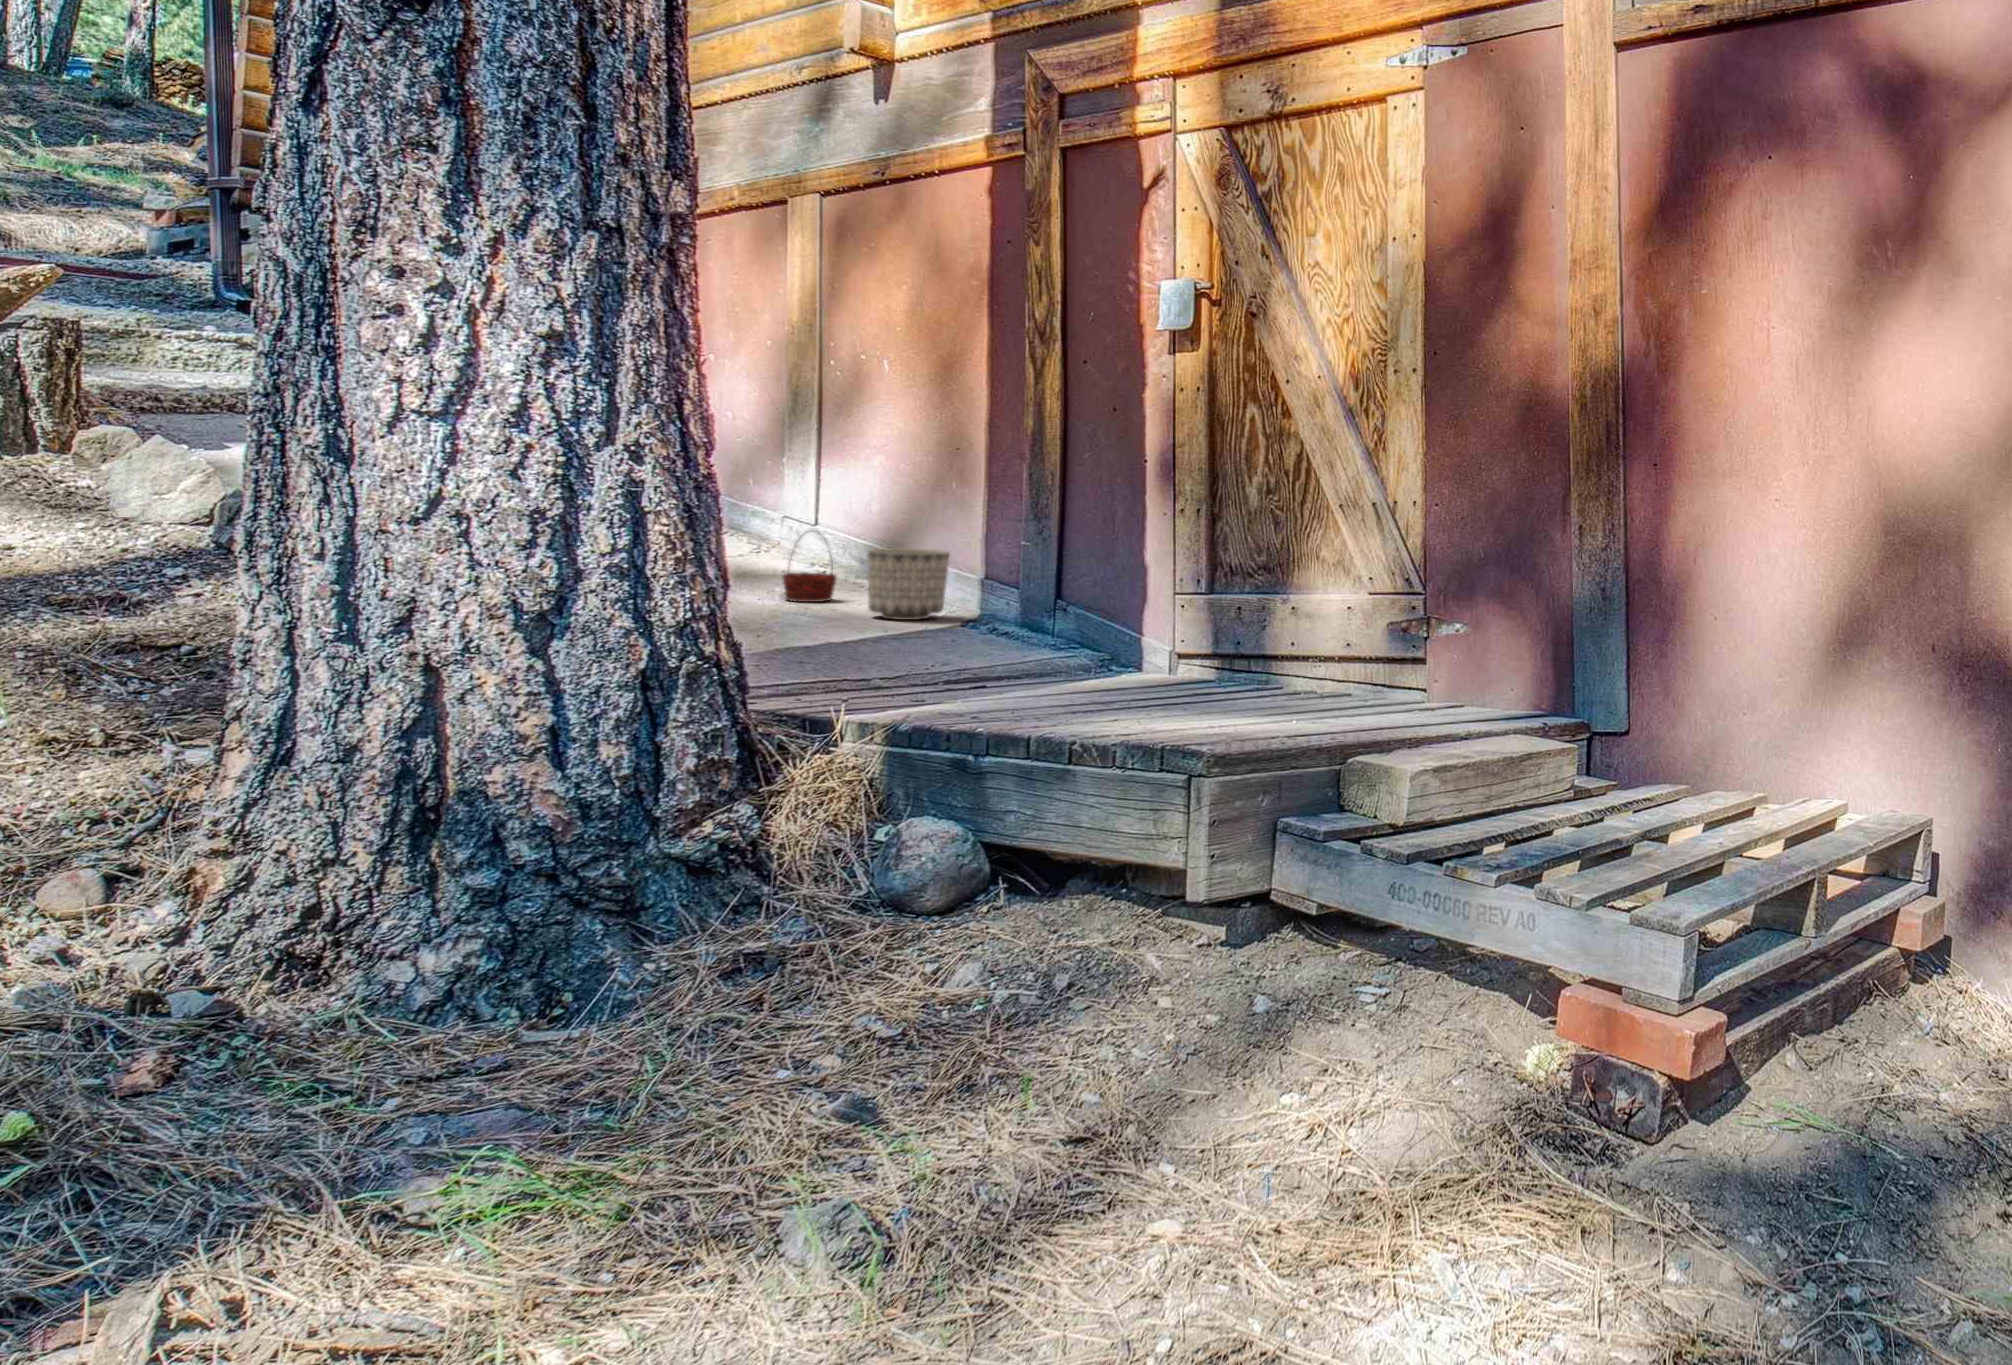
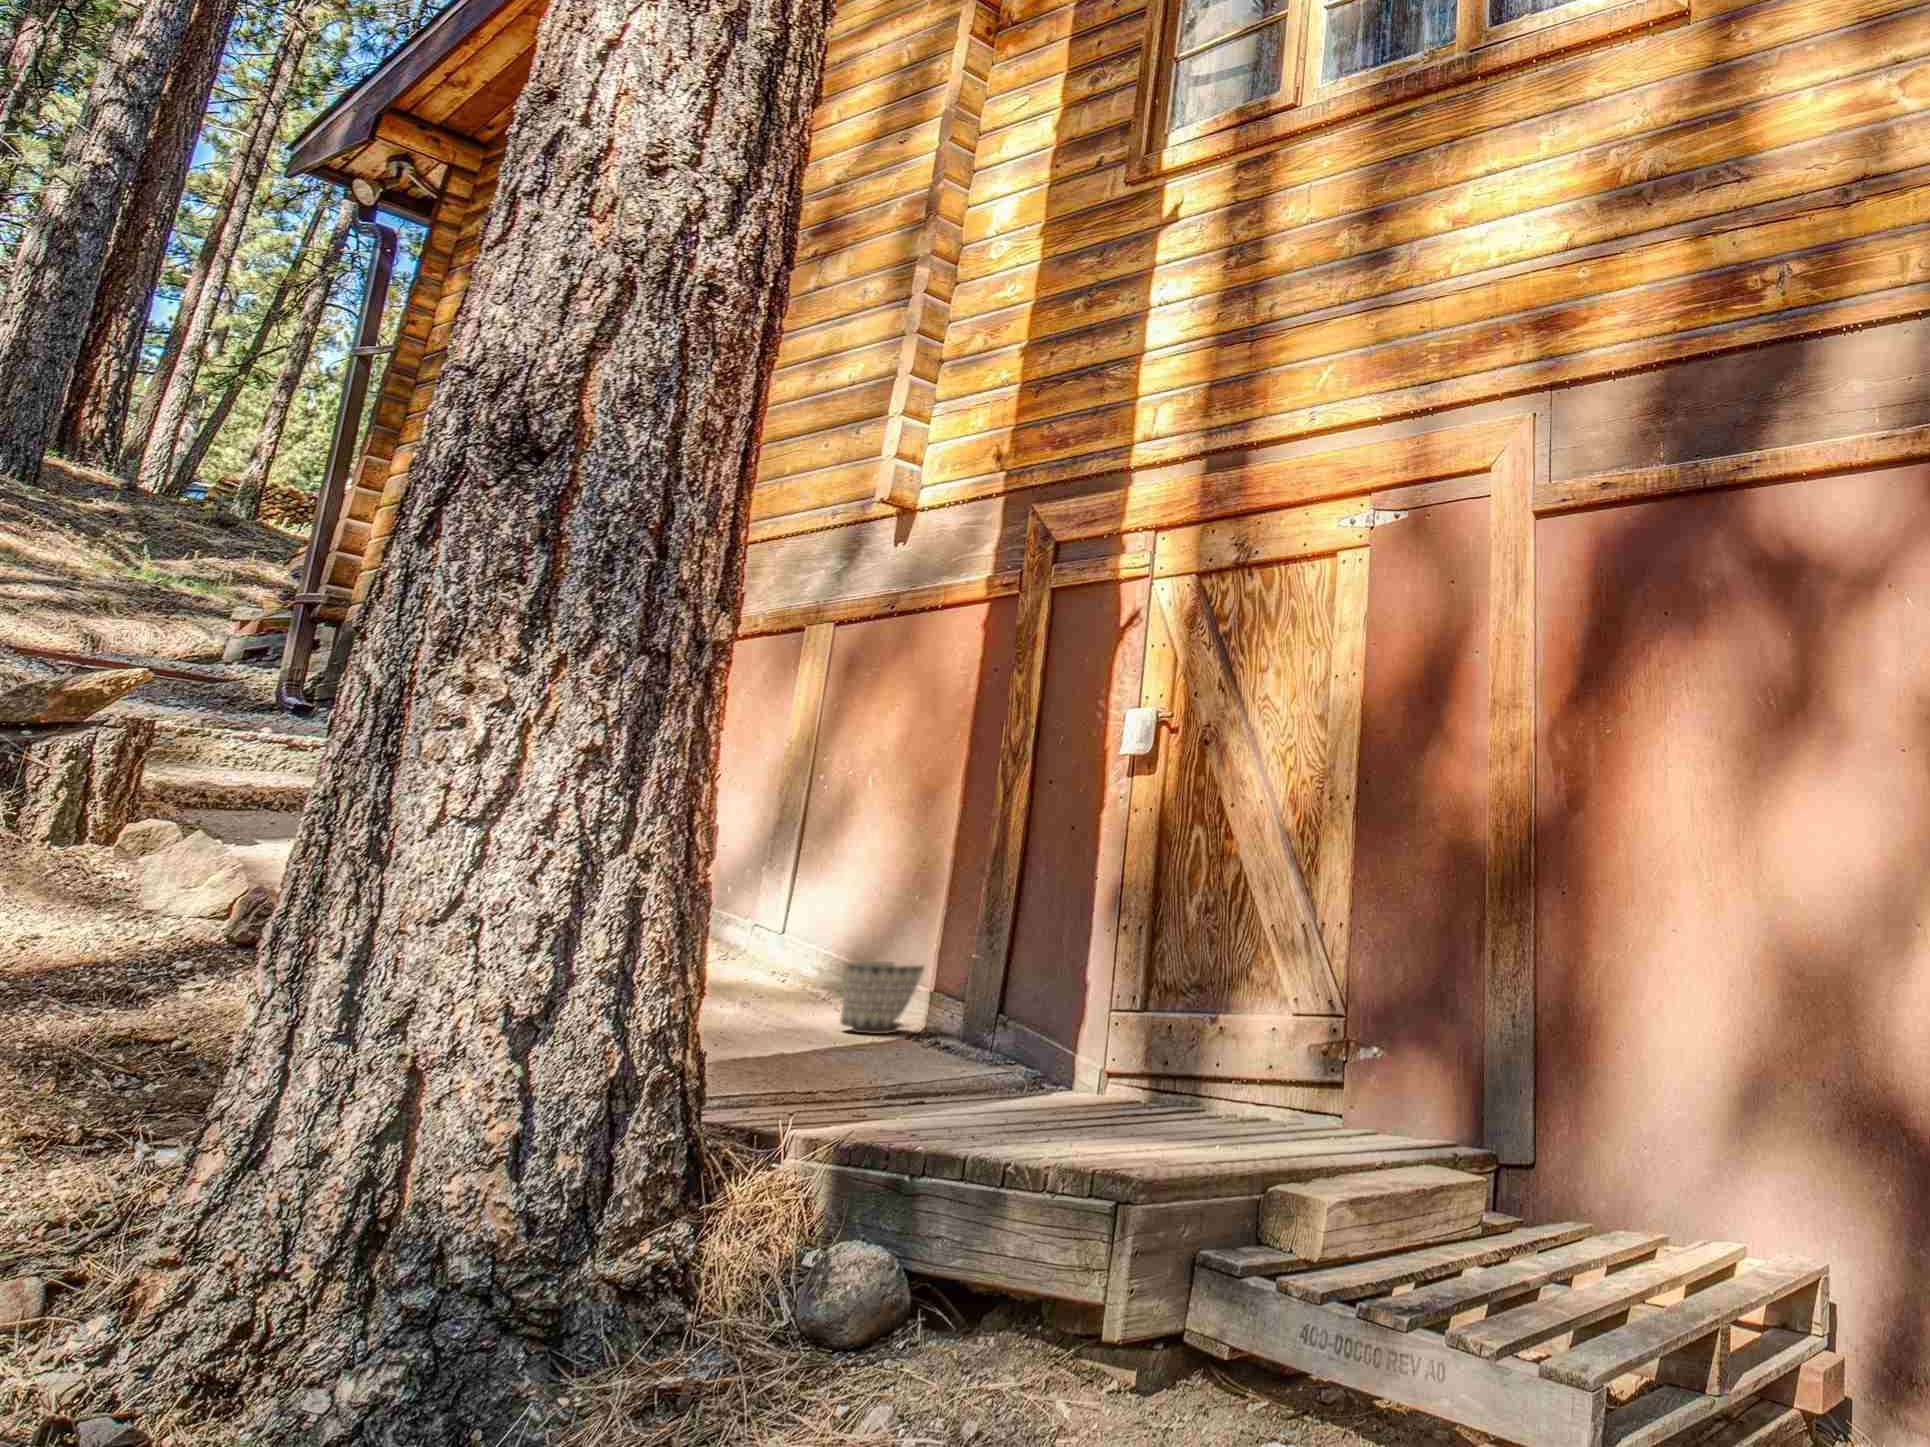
basket: present [783,537,836,602] -> none [760,942,815,1016]

